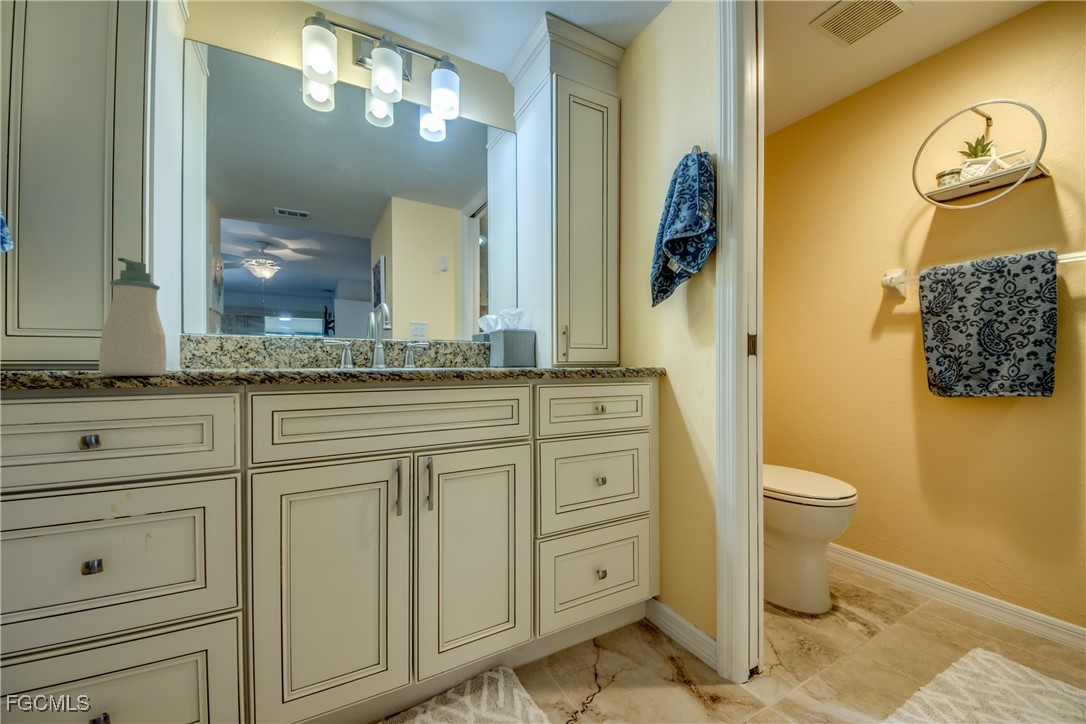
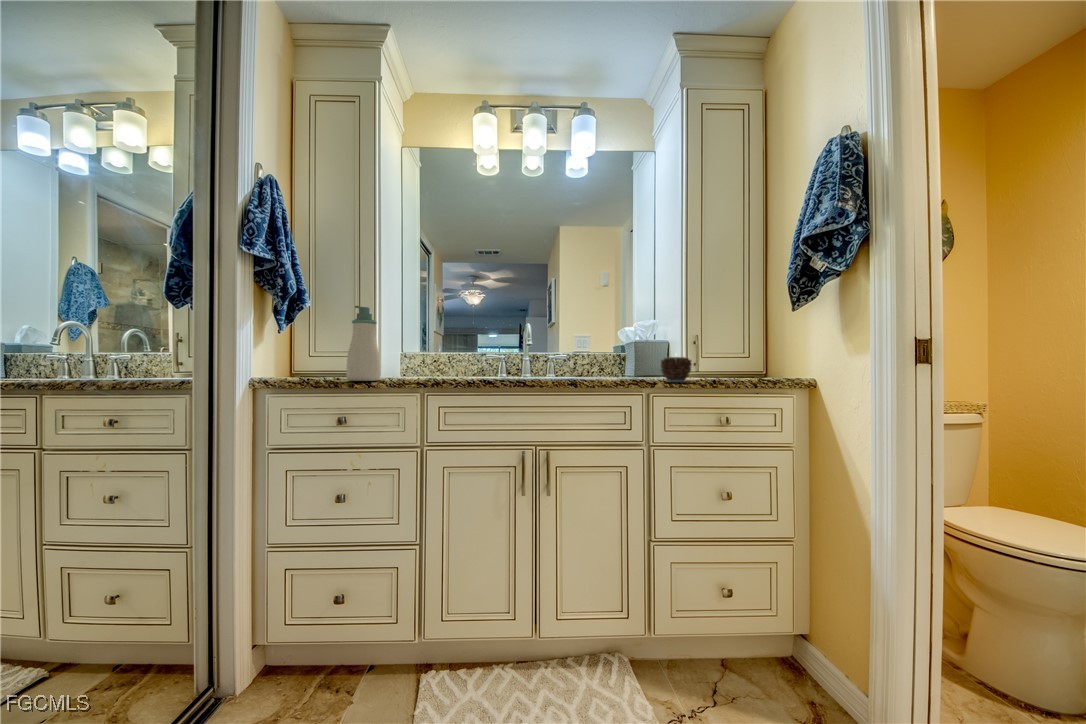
candle: none [540,342,572,372] -> present [661,357,692,382]

